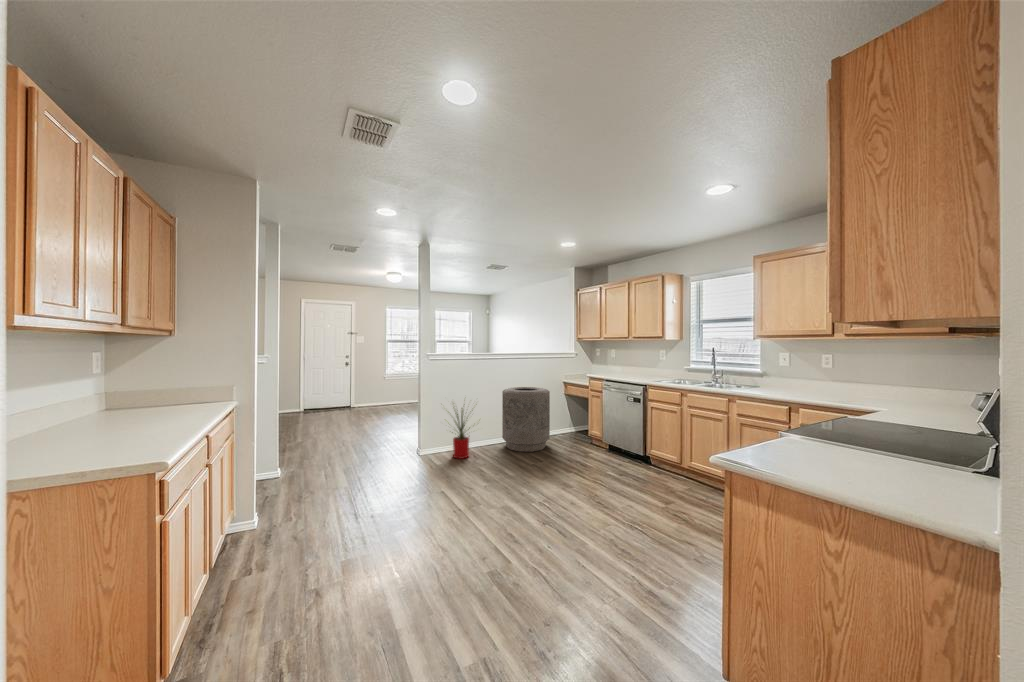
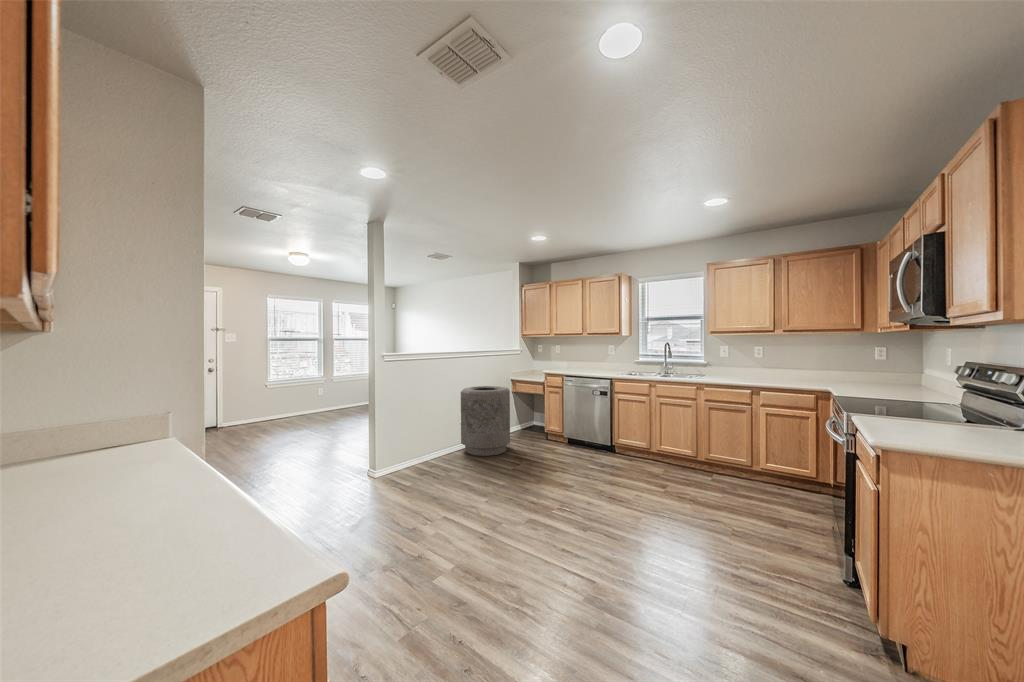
house plant: present [452,407,470,459] -> none [399,399,454,473]

